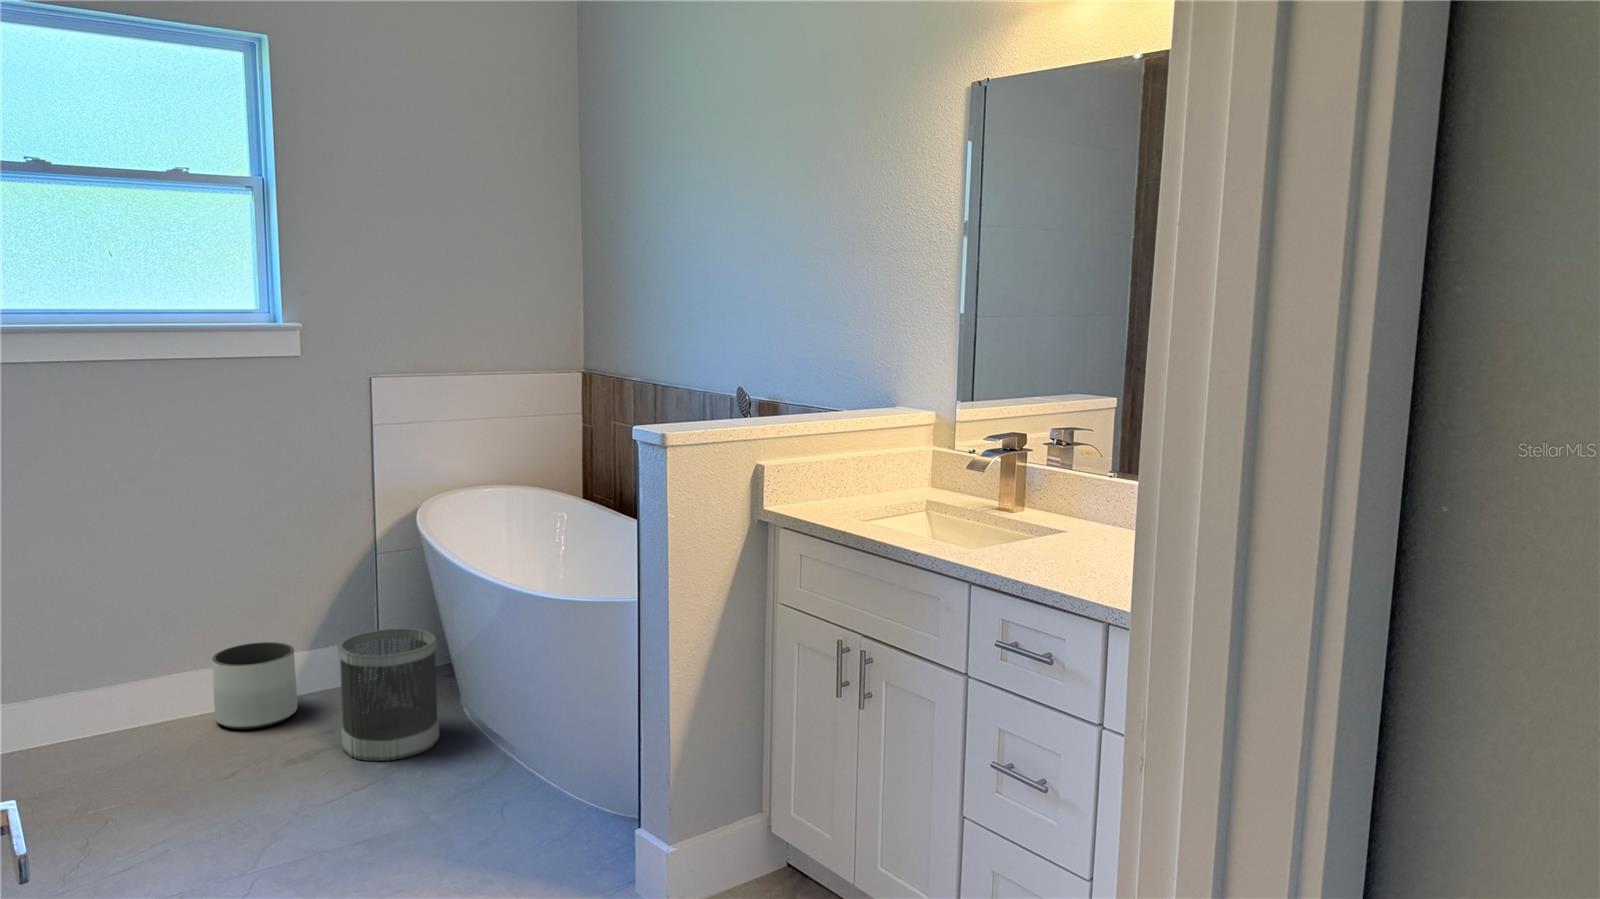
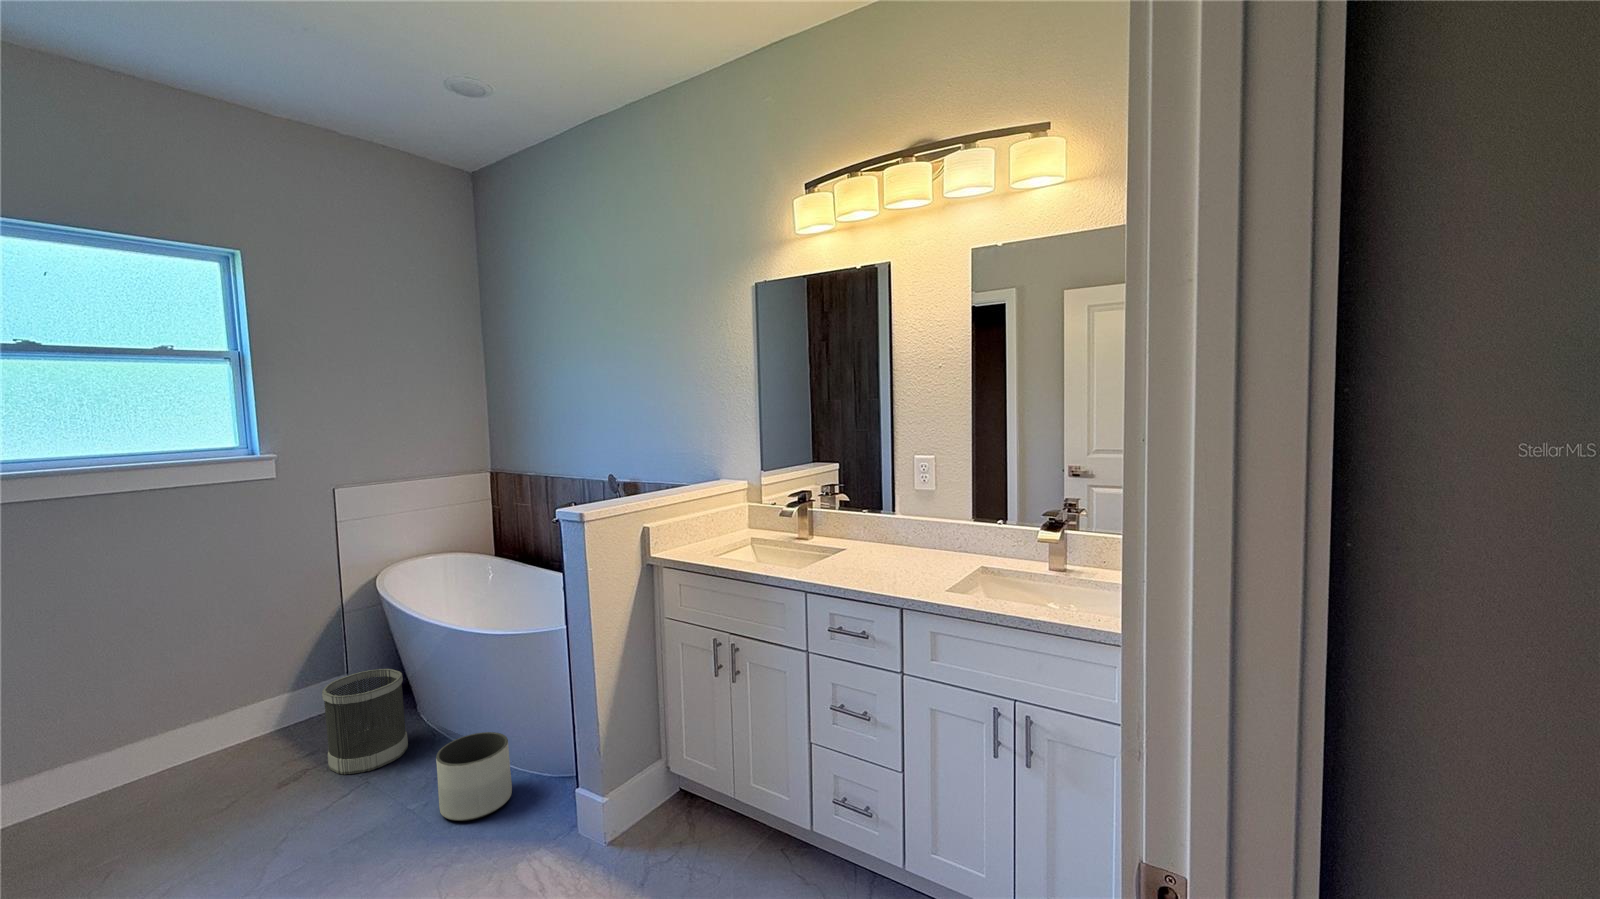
planter: present [212,642,297,729] -> present [436,732,512,821]

